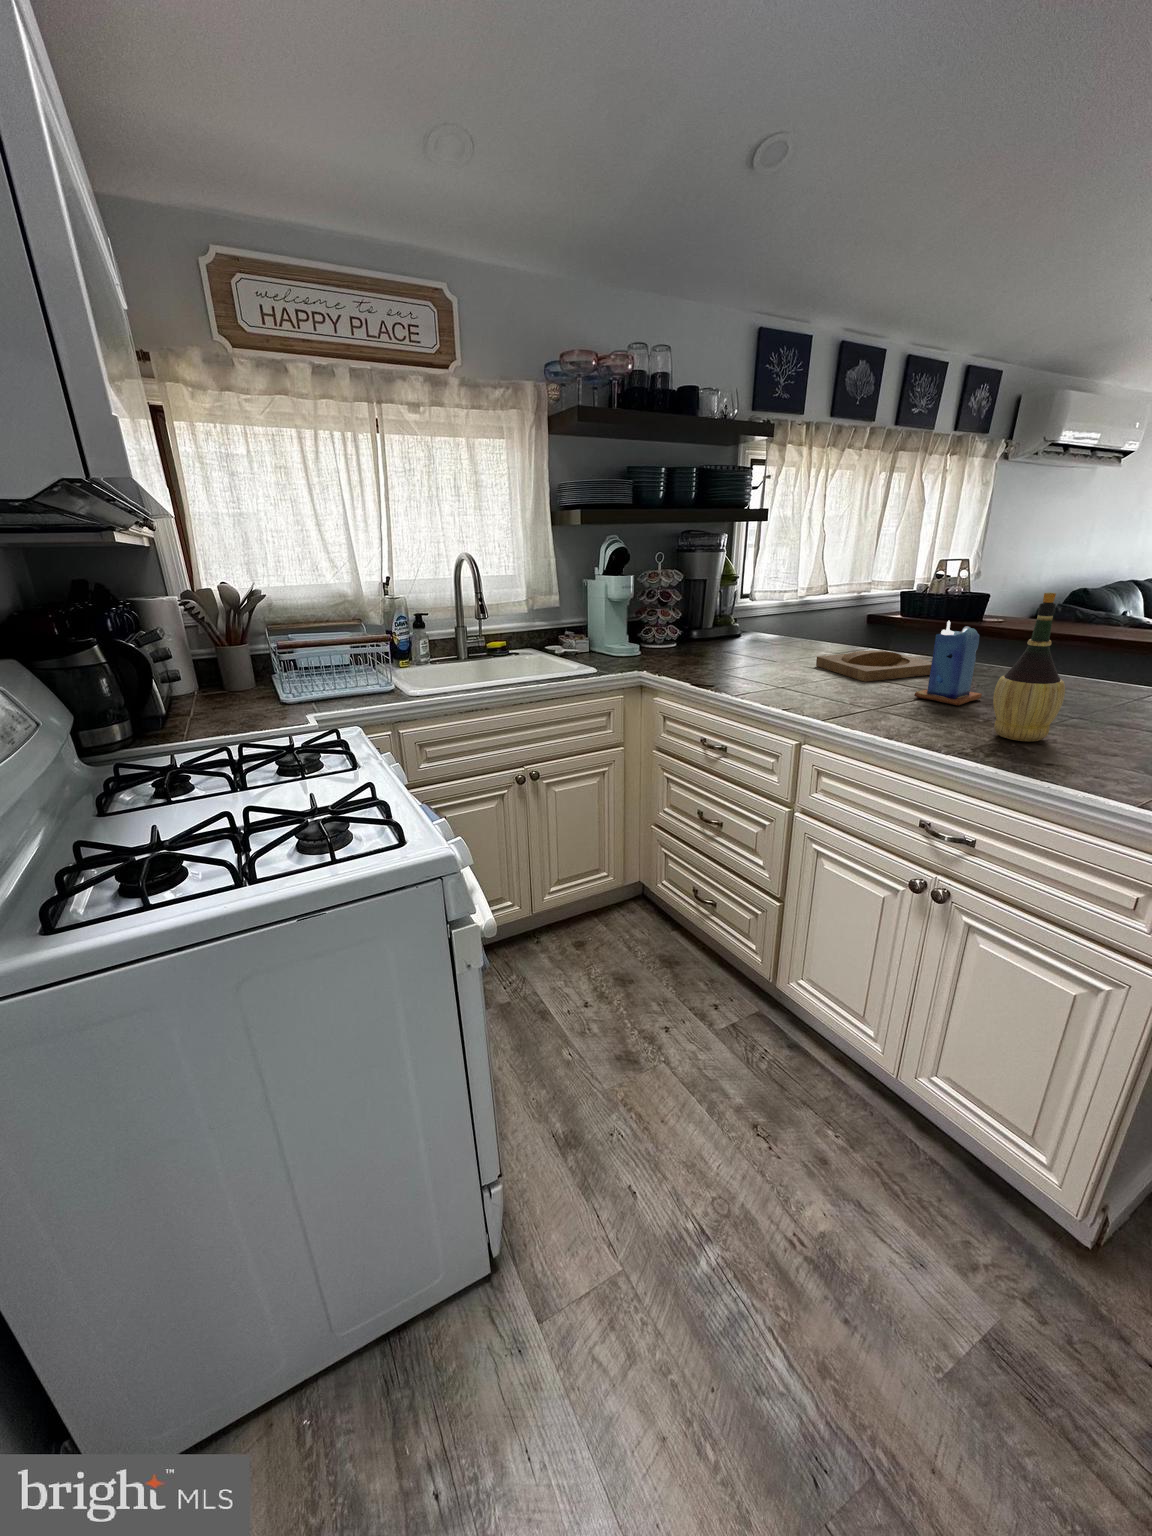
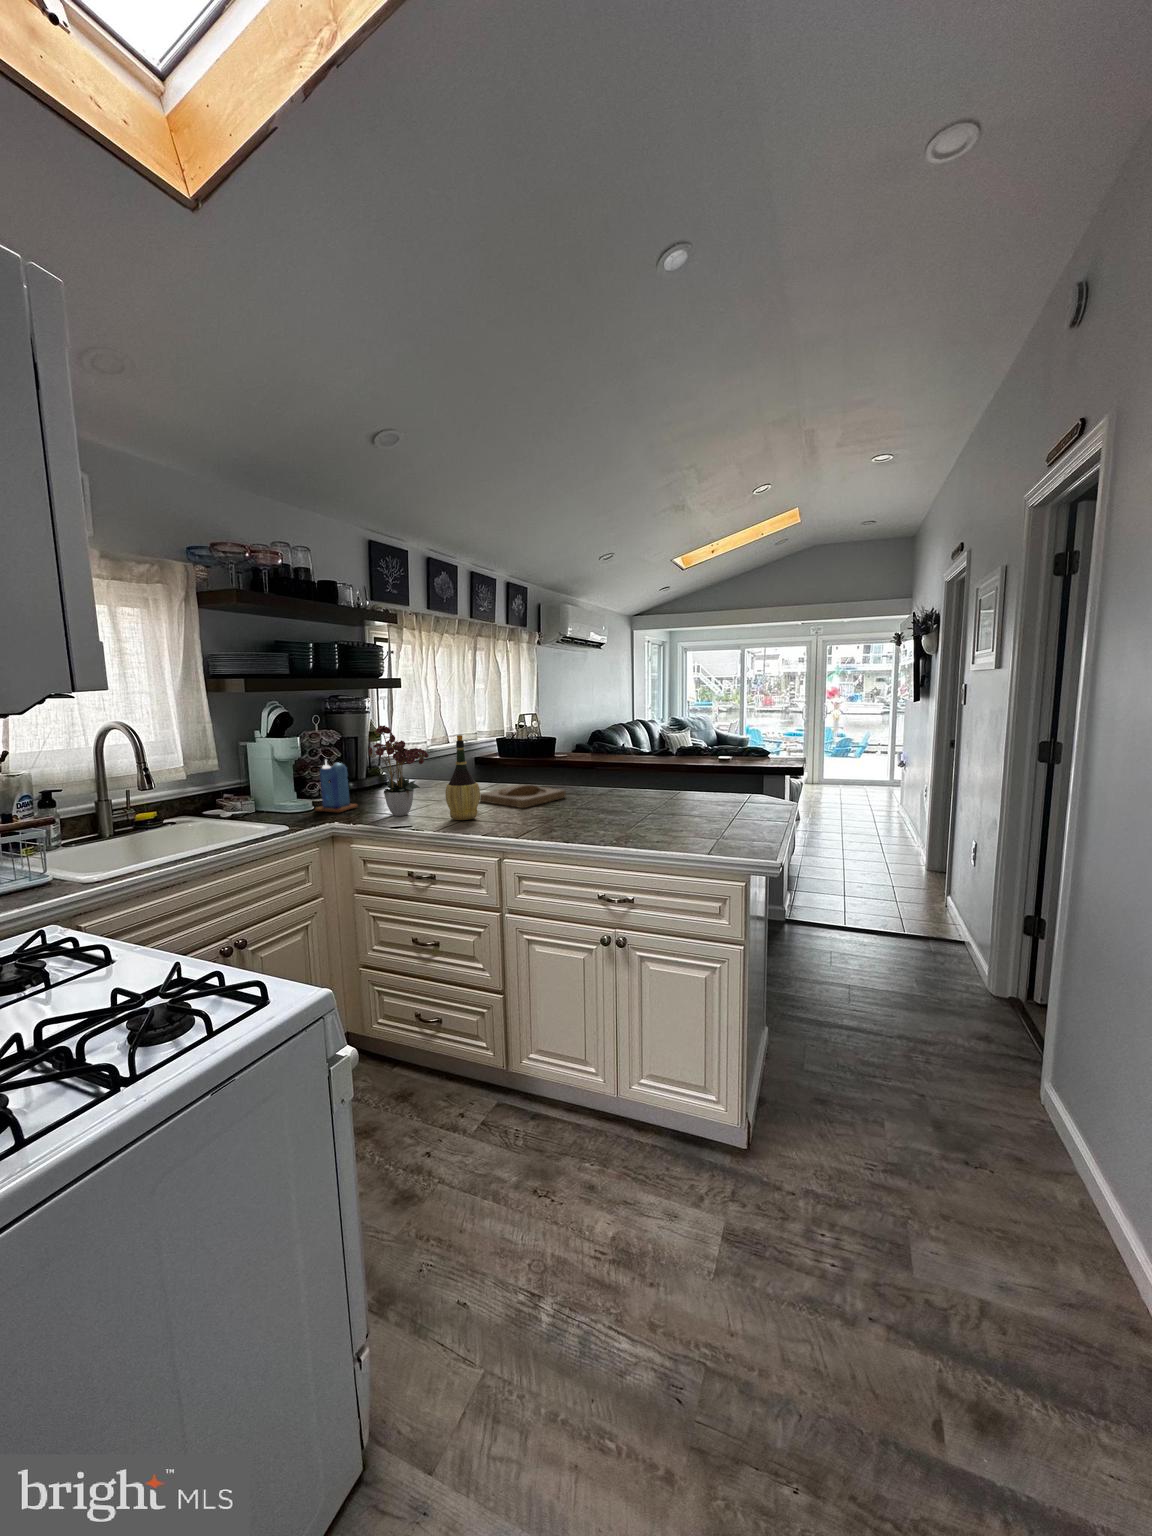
flower arrangement: none [679,559,758,672] -> present [369,725,429,816]
wine bottle: present [993,592,1065,741] -> present [445,735,480,820]
candle: present [915,621,982,705] -> present [315,760,357,813]

